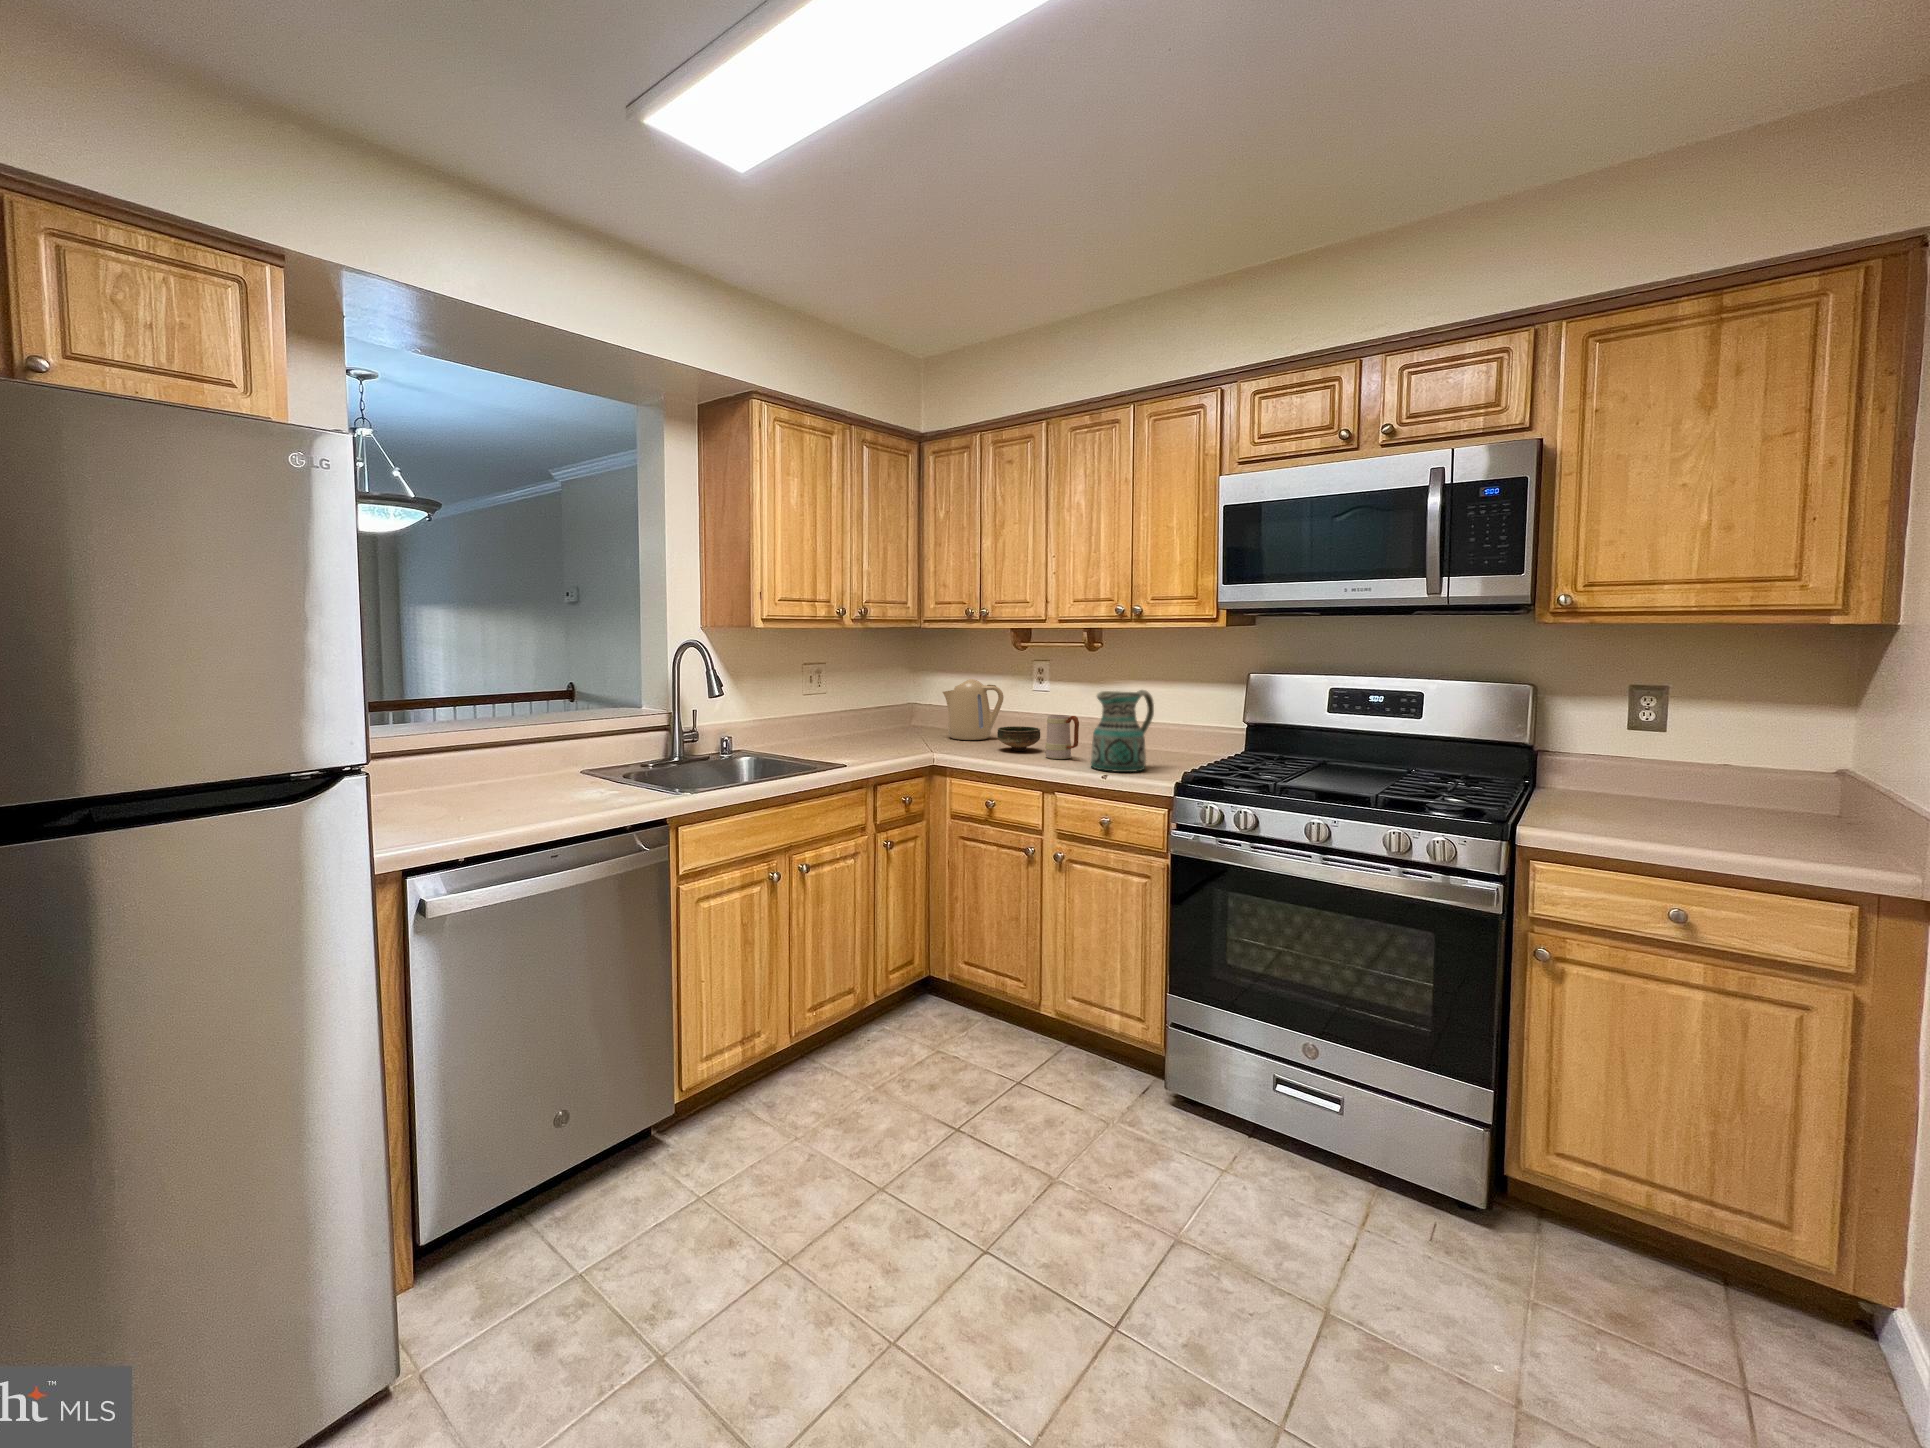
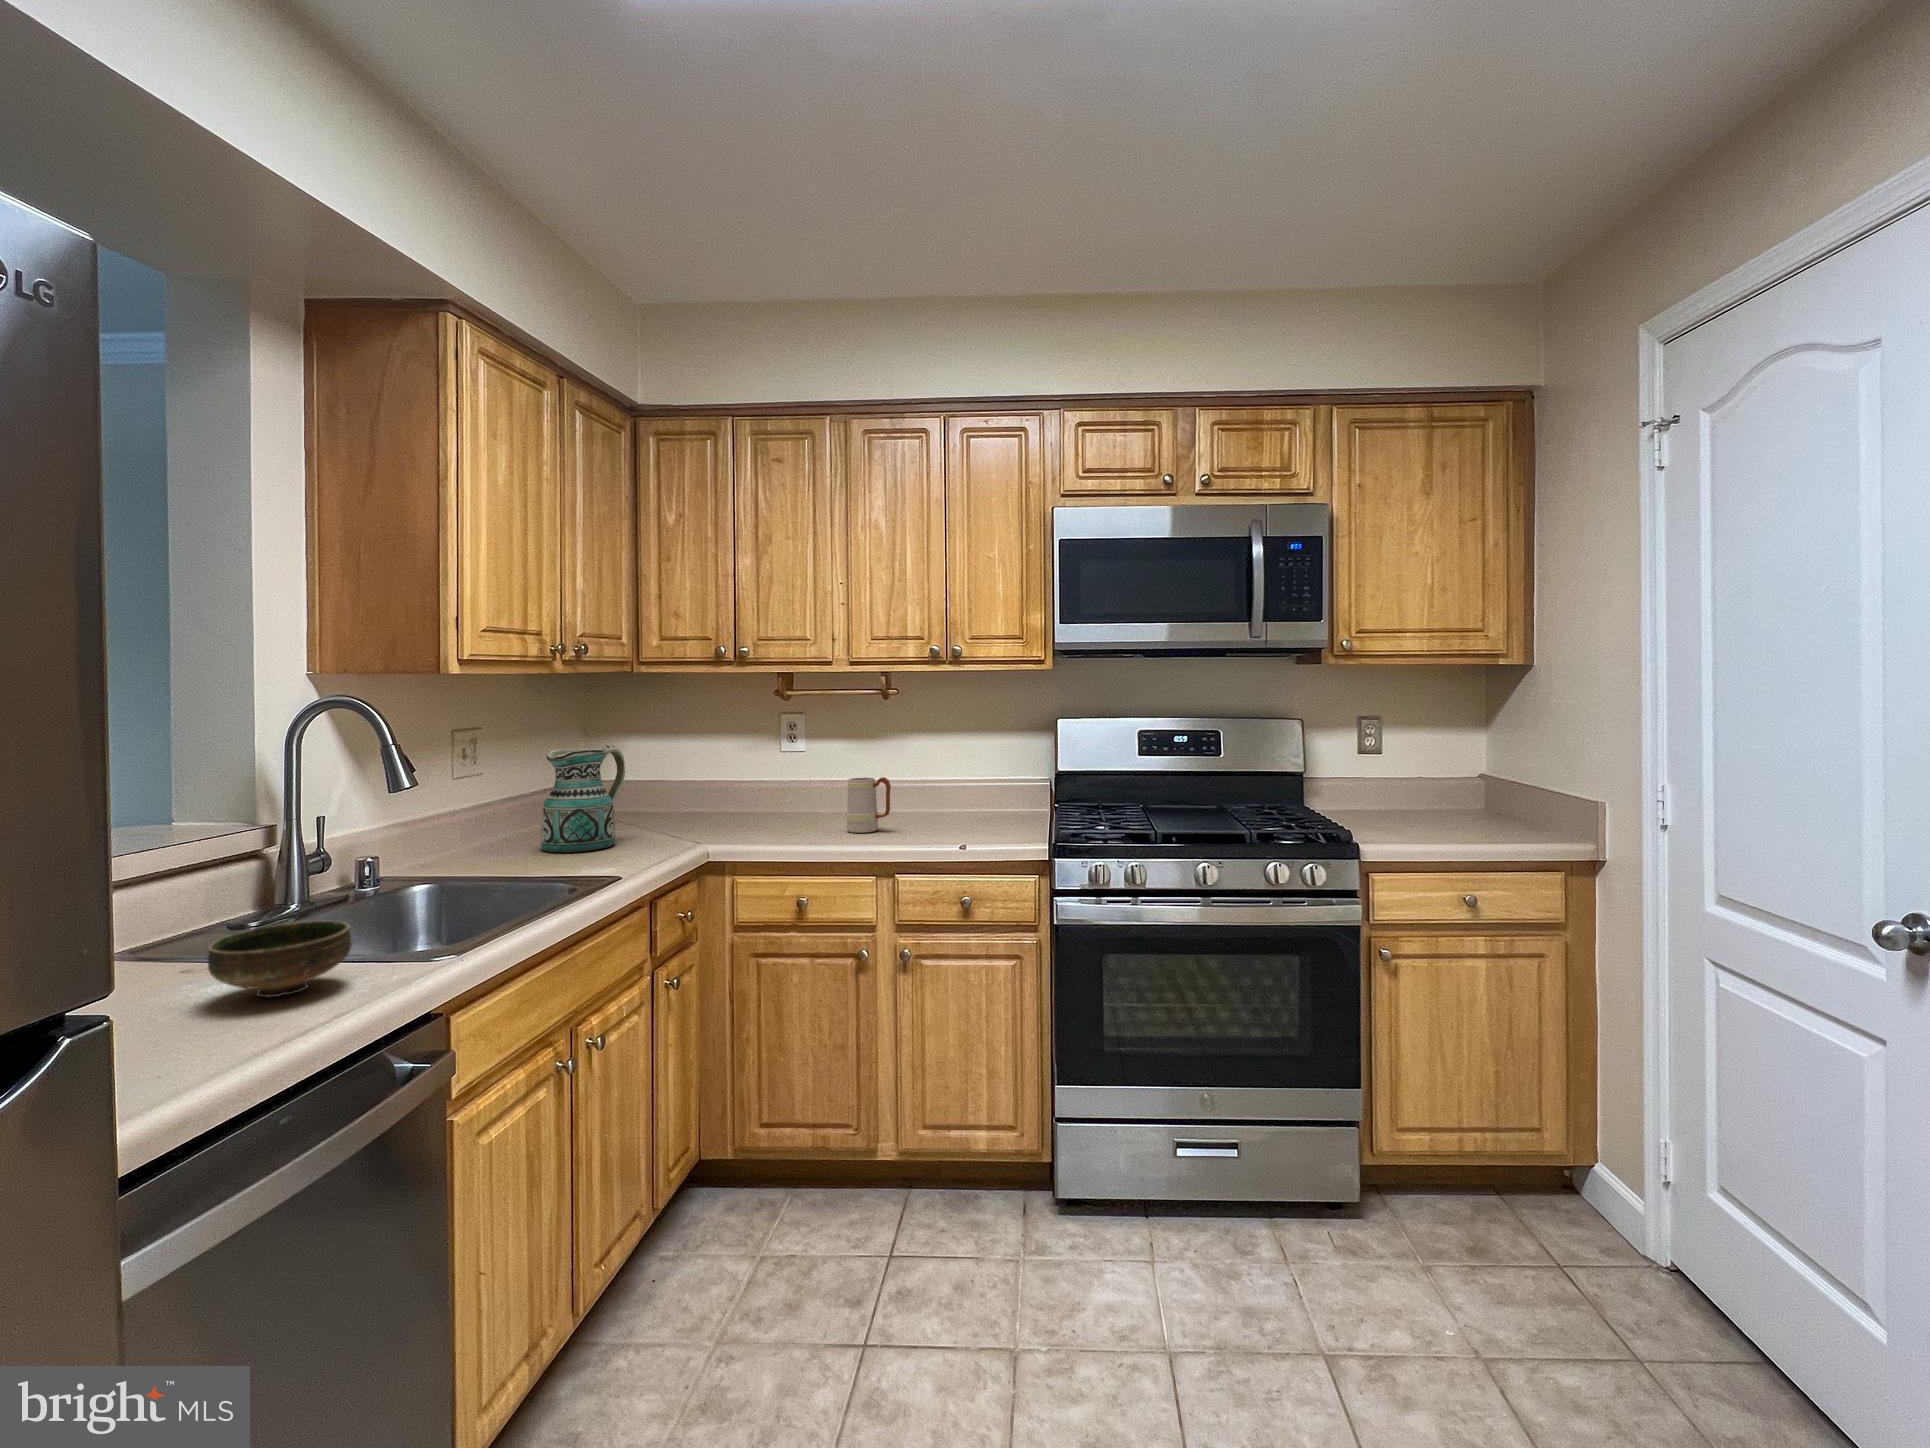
kettle: present [943,679,1004,740] -> none [664,739,750,822]
ceramic pitcher: present [1091,690,1154,772] -> present [541,745,625,852]
bowl: present [997,726,1040,751] -> present [208,921,352,997]

